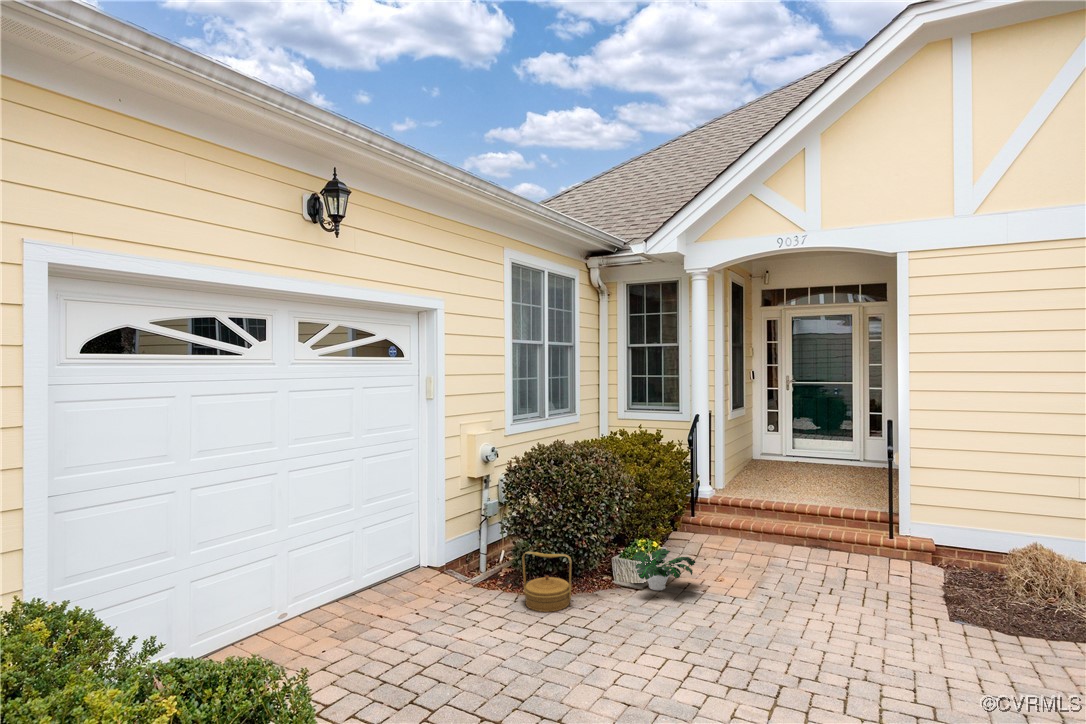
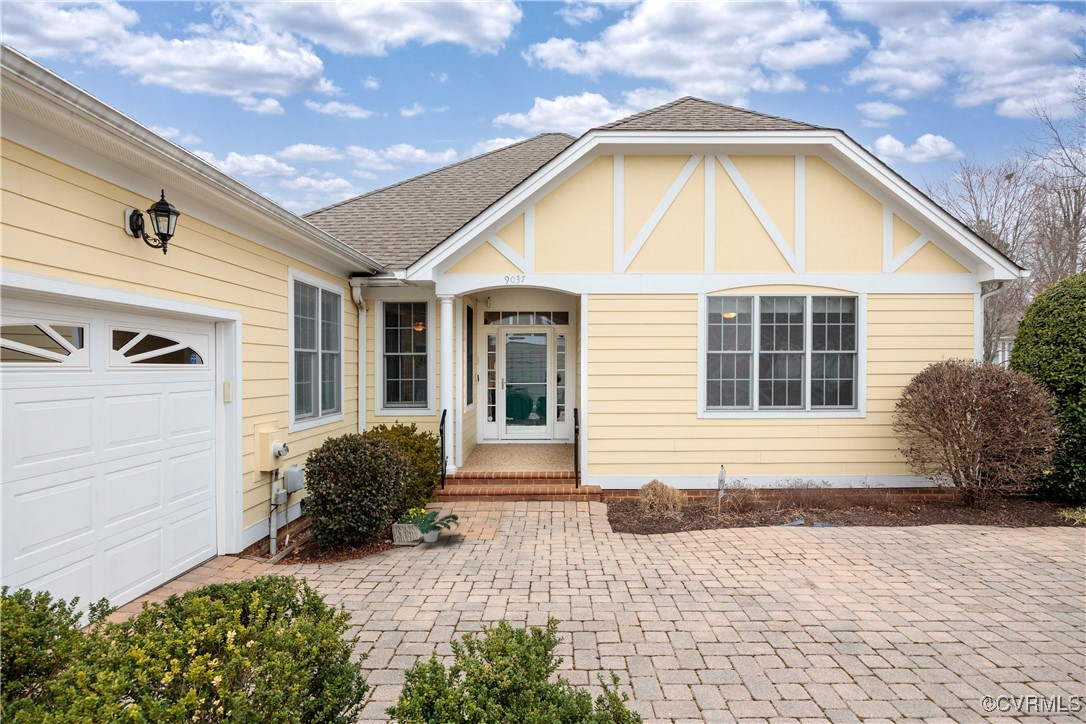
woven basket: present [522,552,572,612] -> none [327,522,370,570]

